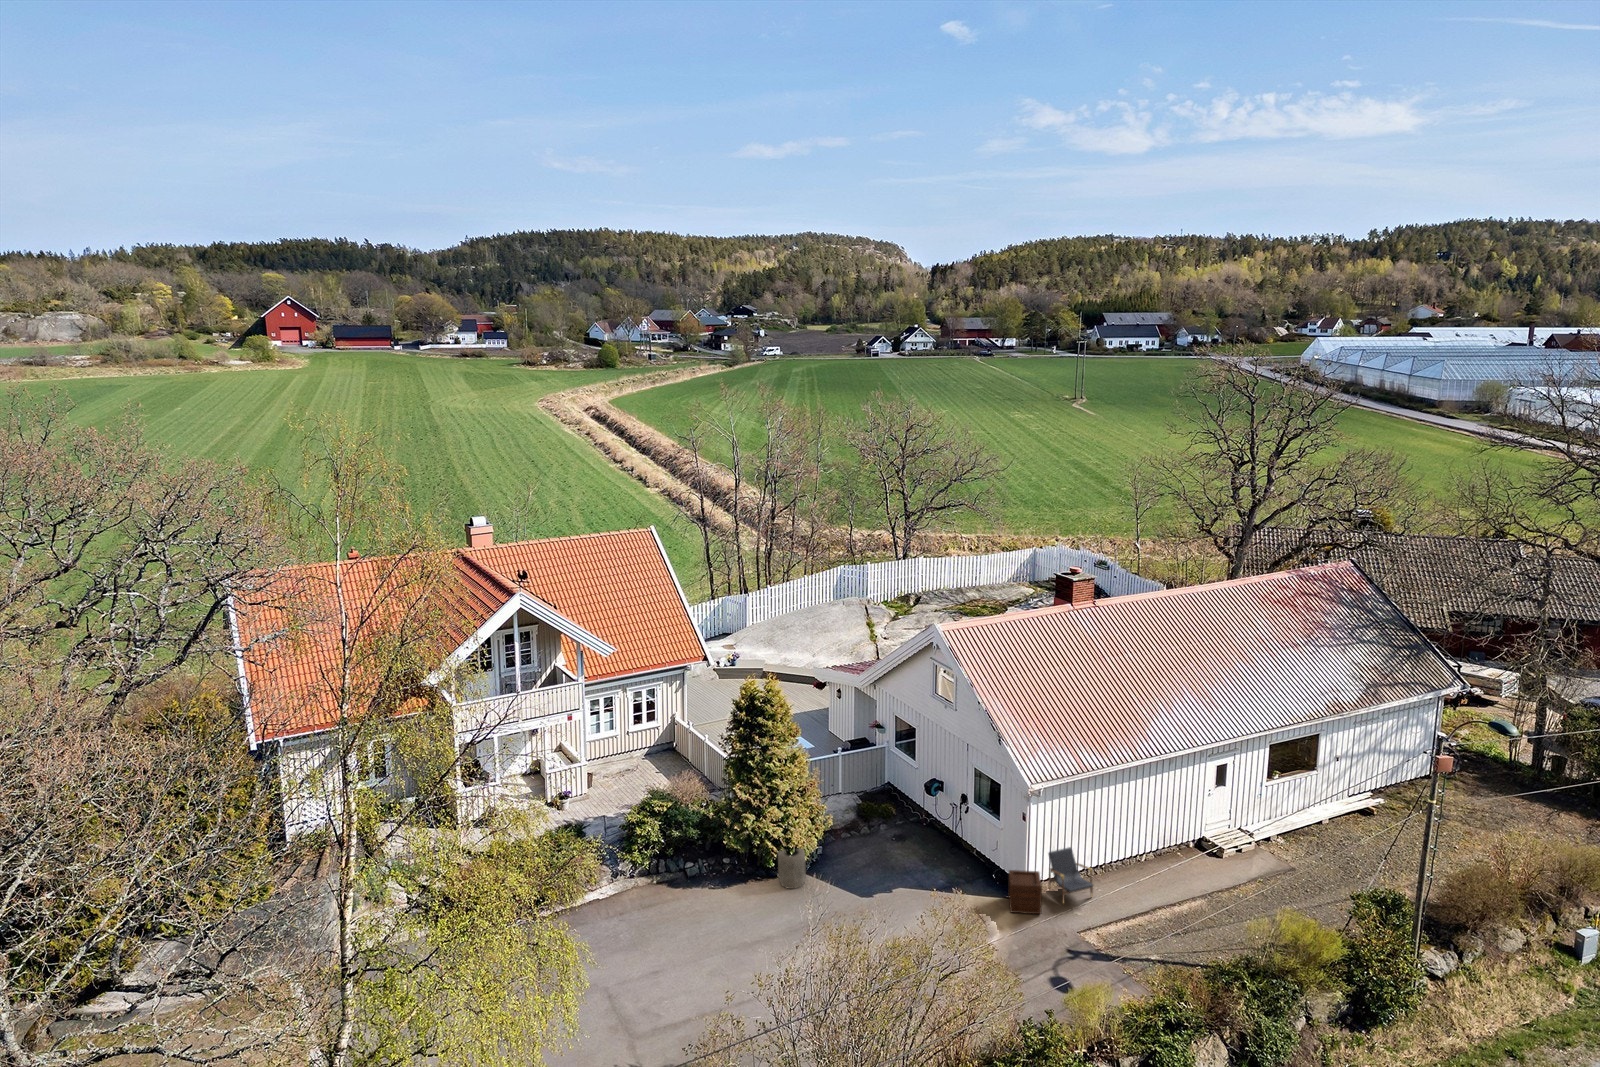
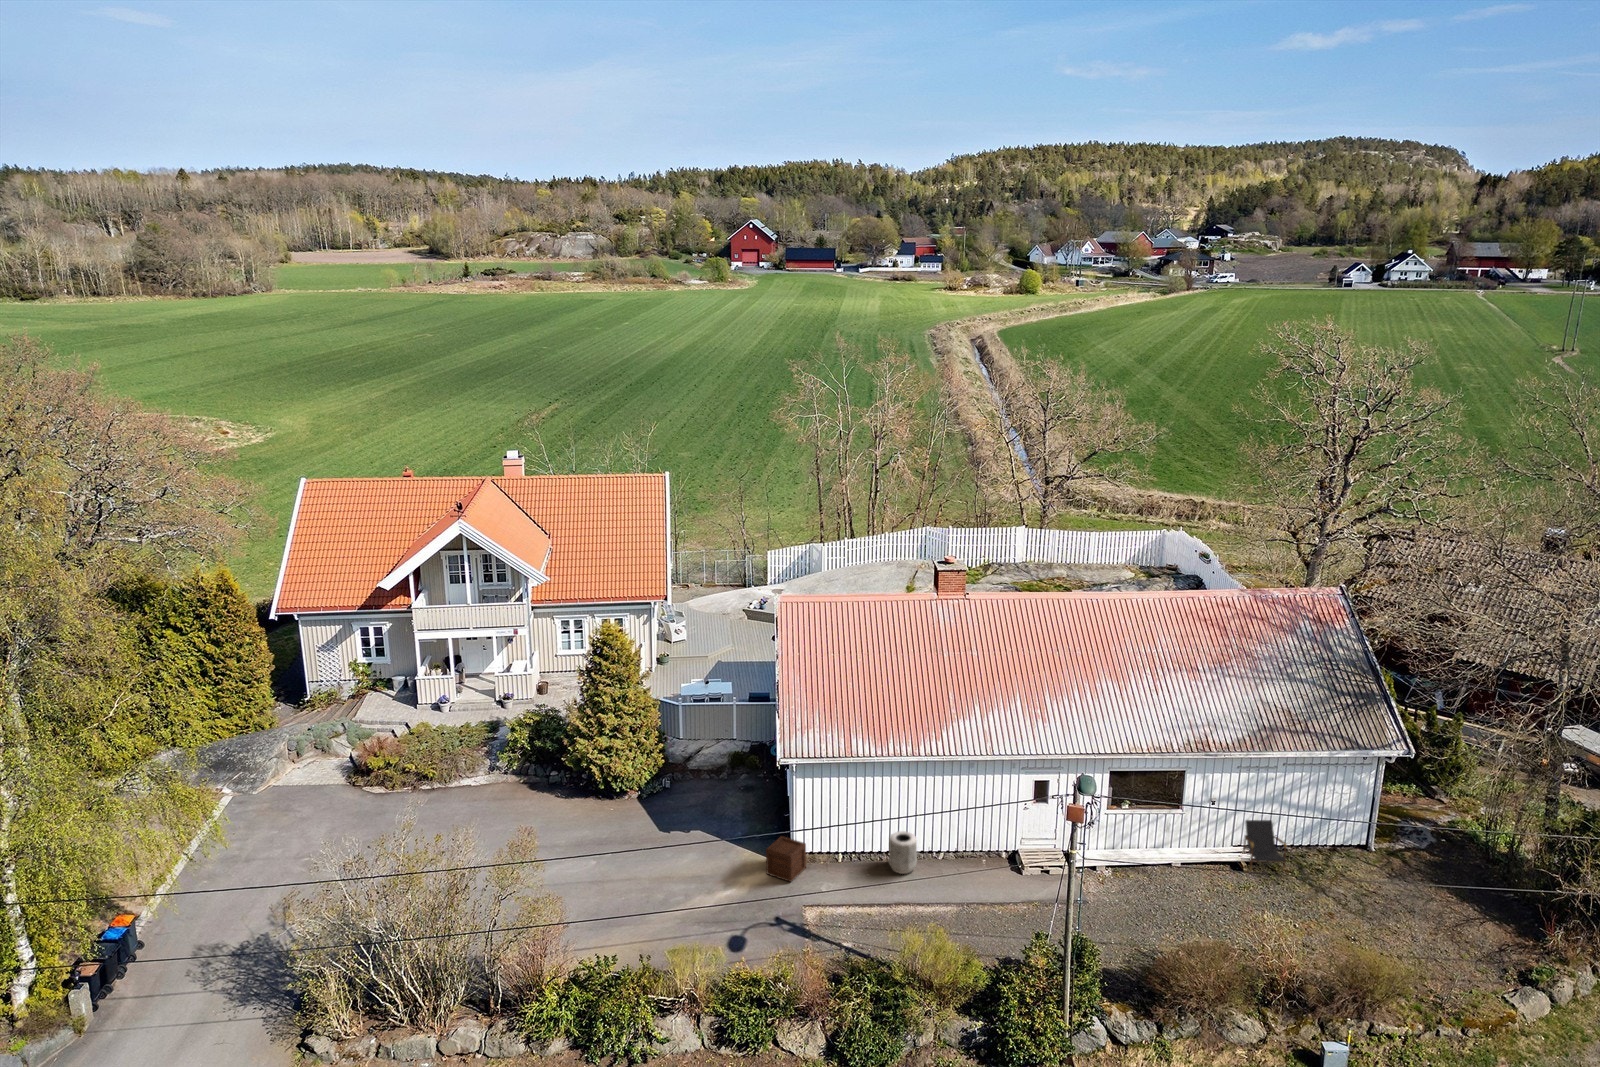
lounge chair: present [1048,847,1093,903] -> present [1243,820,1287,870]
trash can: present [778,849,806,889] -> present [889,831,917,874]

